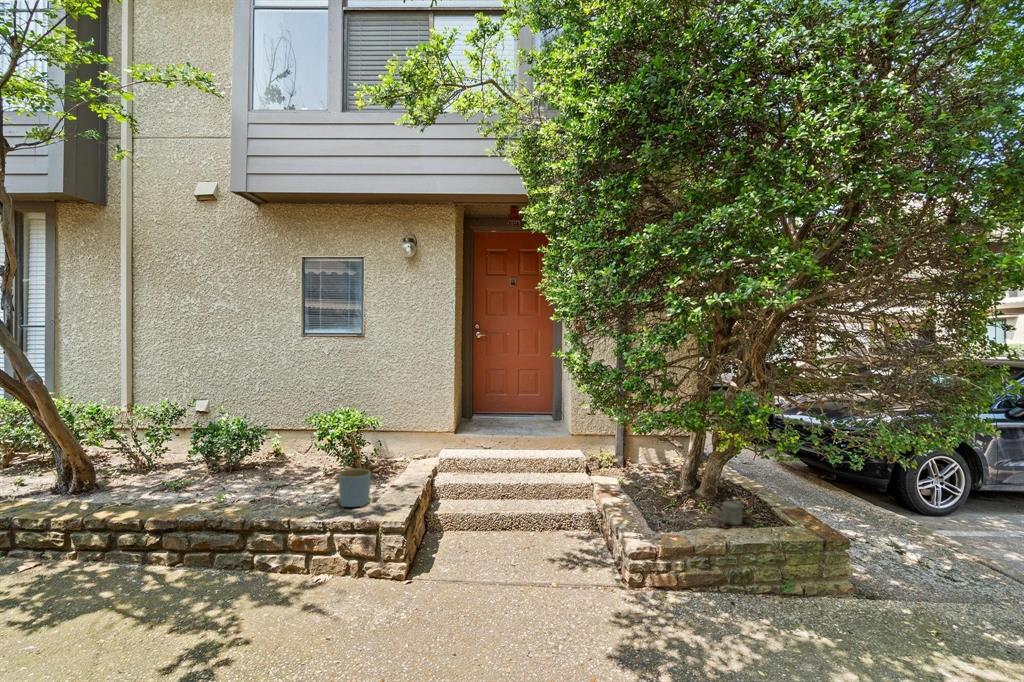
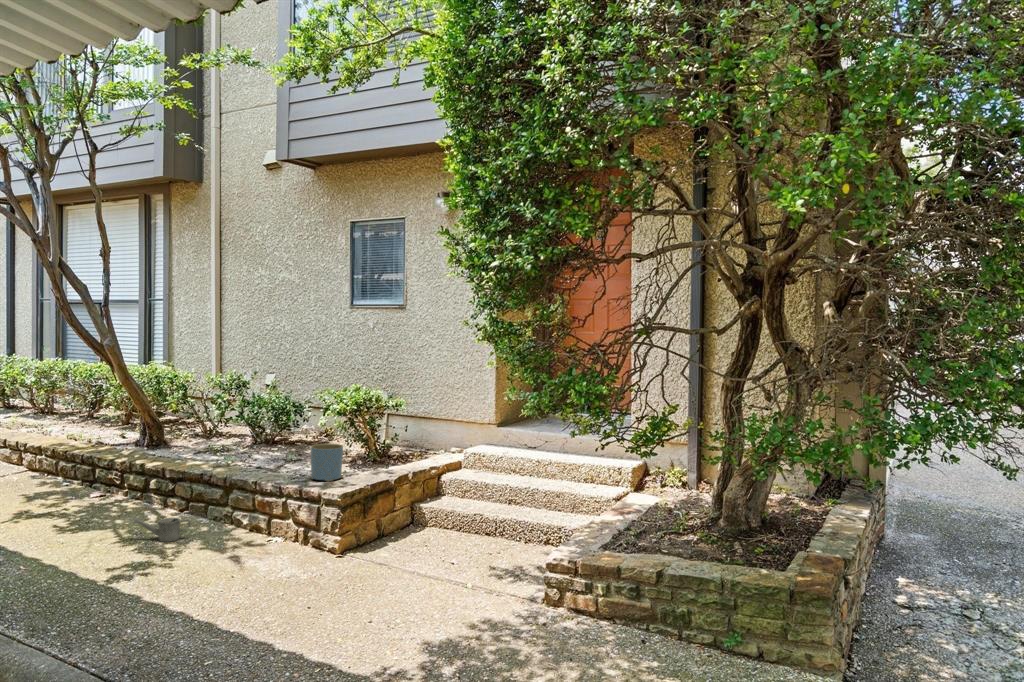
watering can: present [713,501,743,525] -> present [134,518,190,542]

